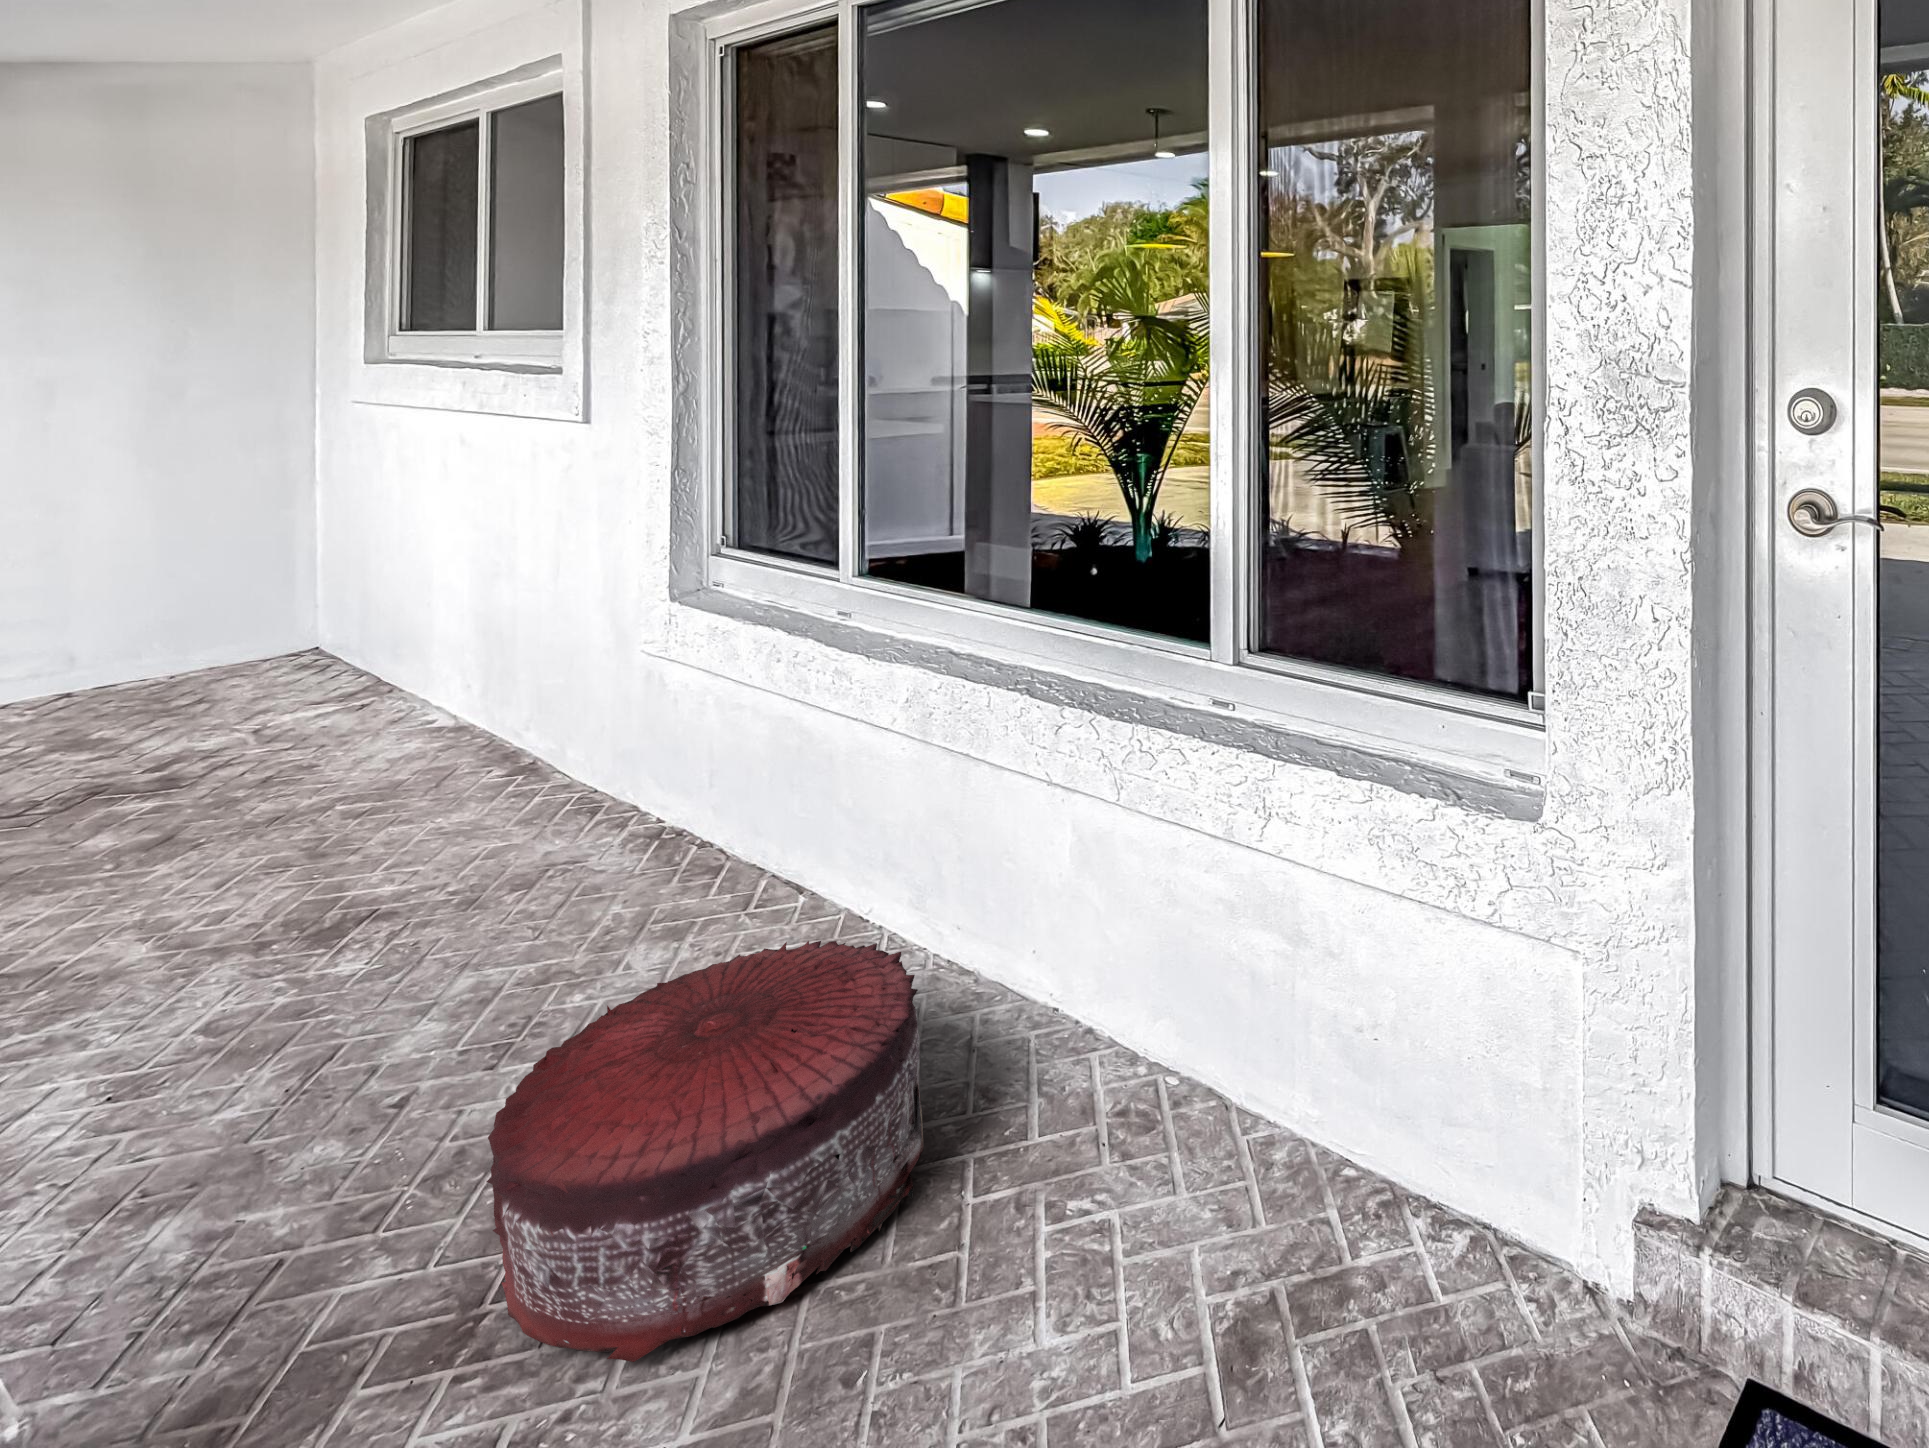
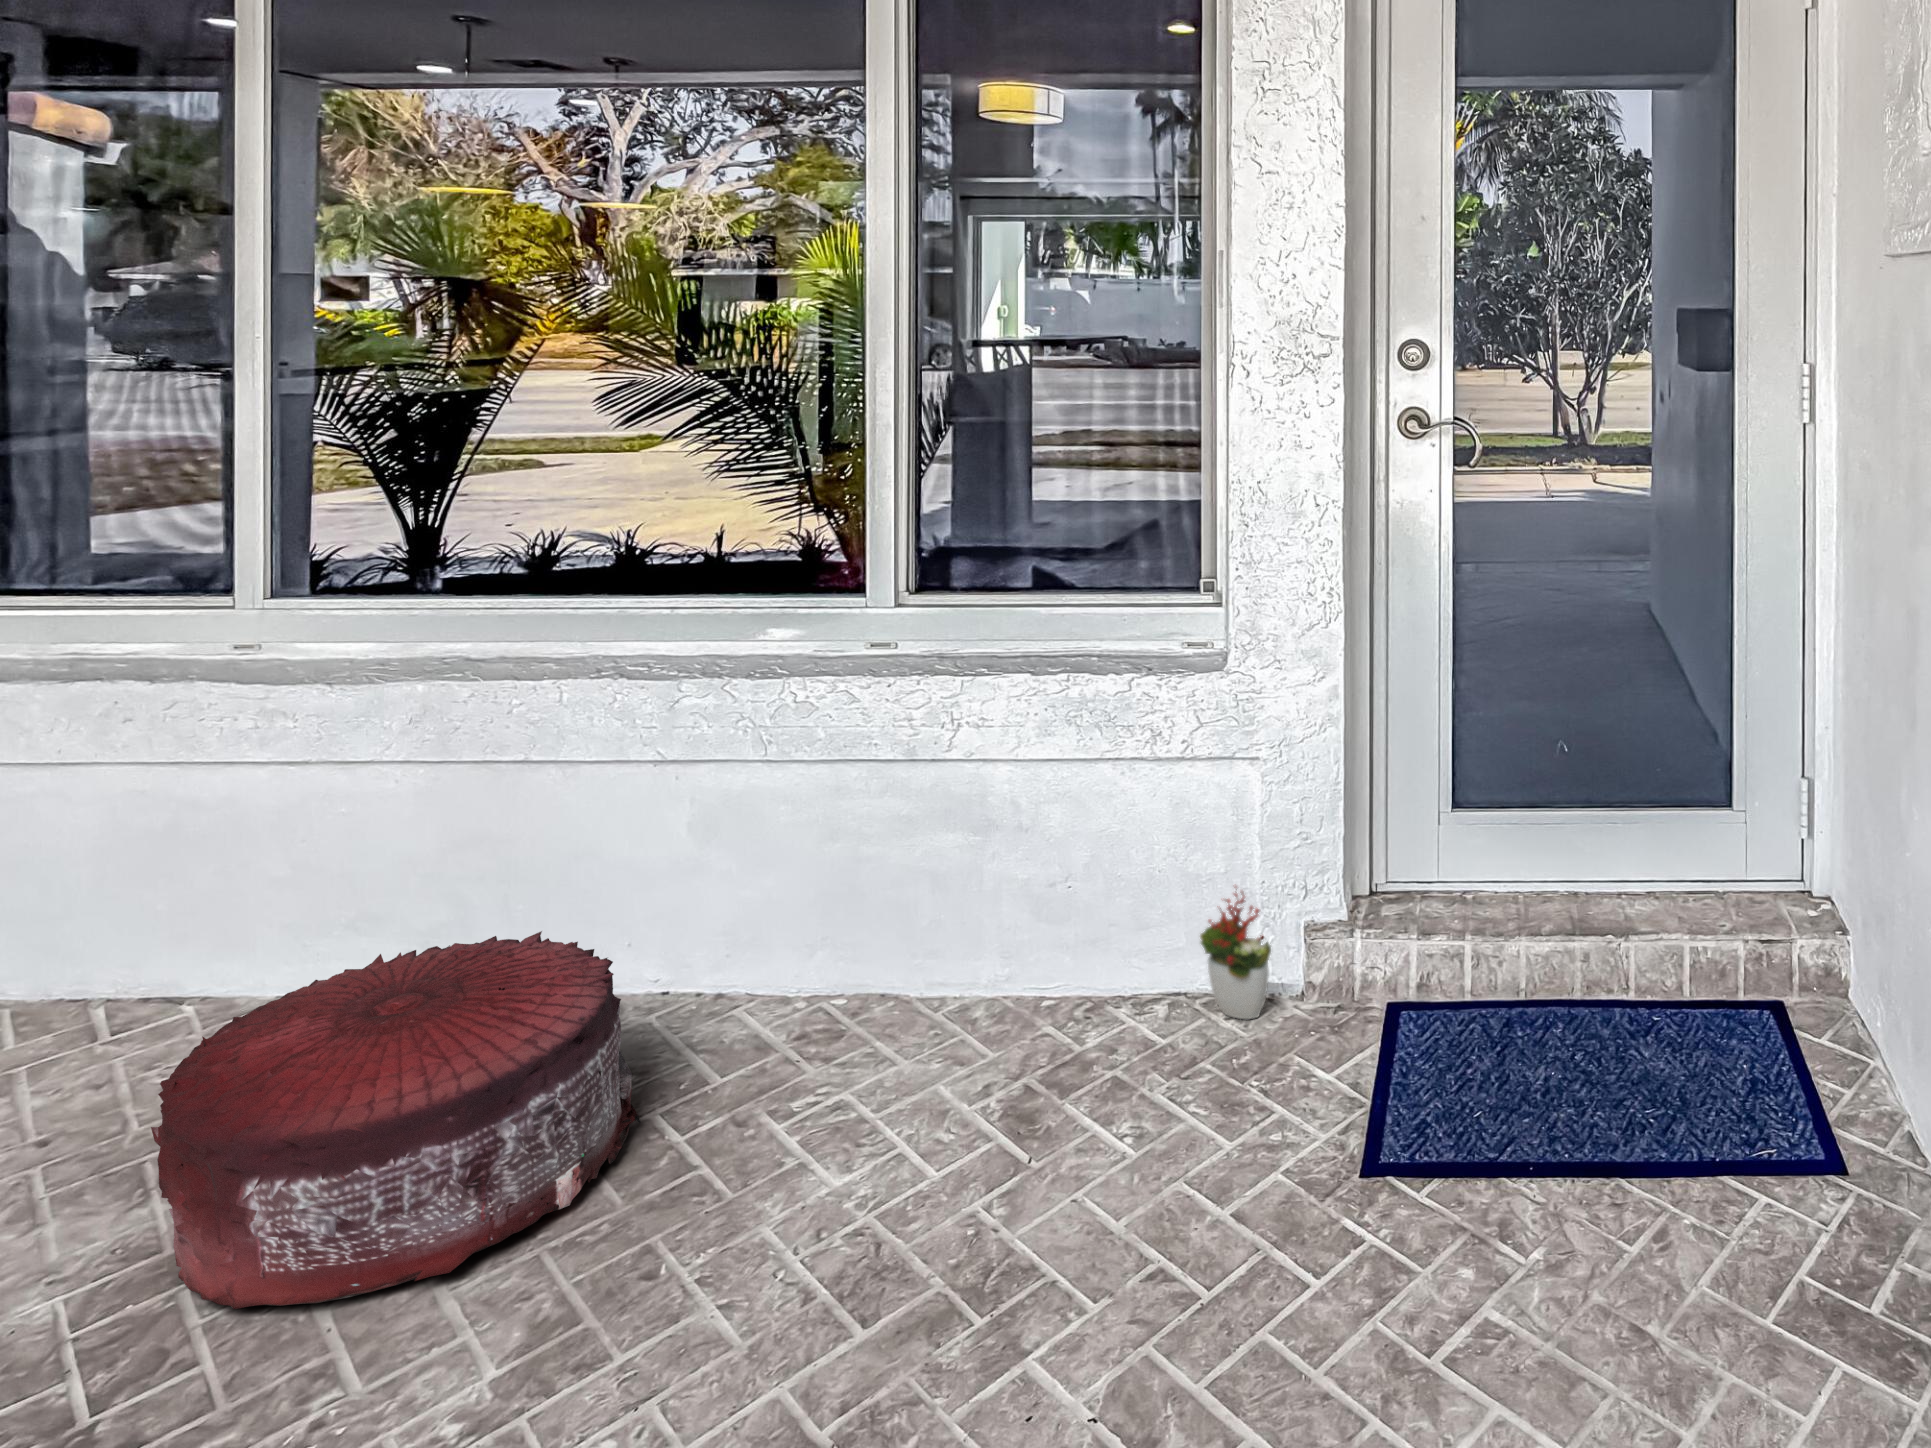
decorative plant: none [1487,1117,1577,1320] -> present [1200,887,1271,1020]

